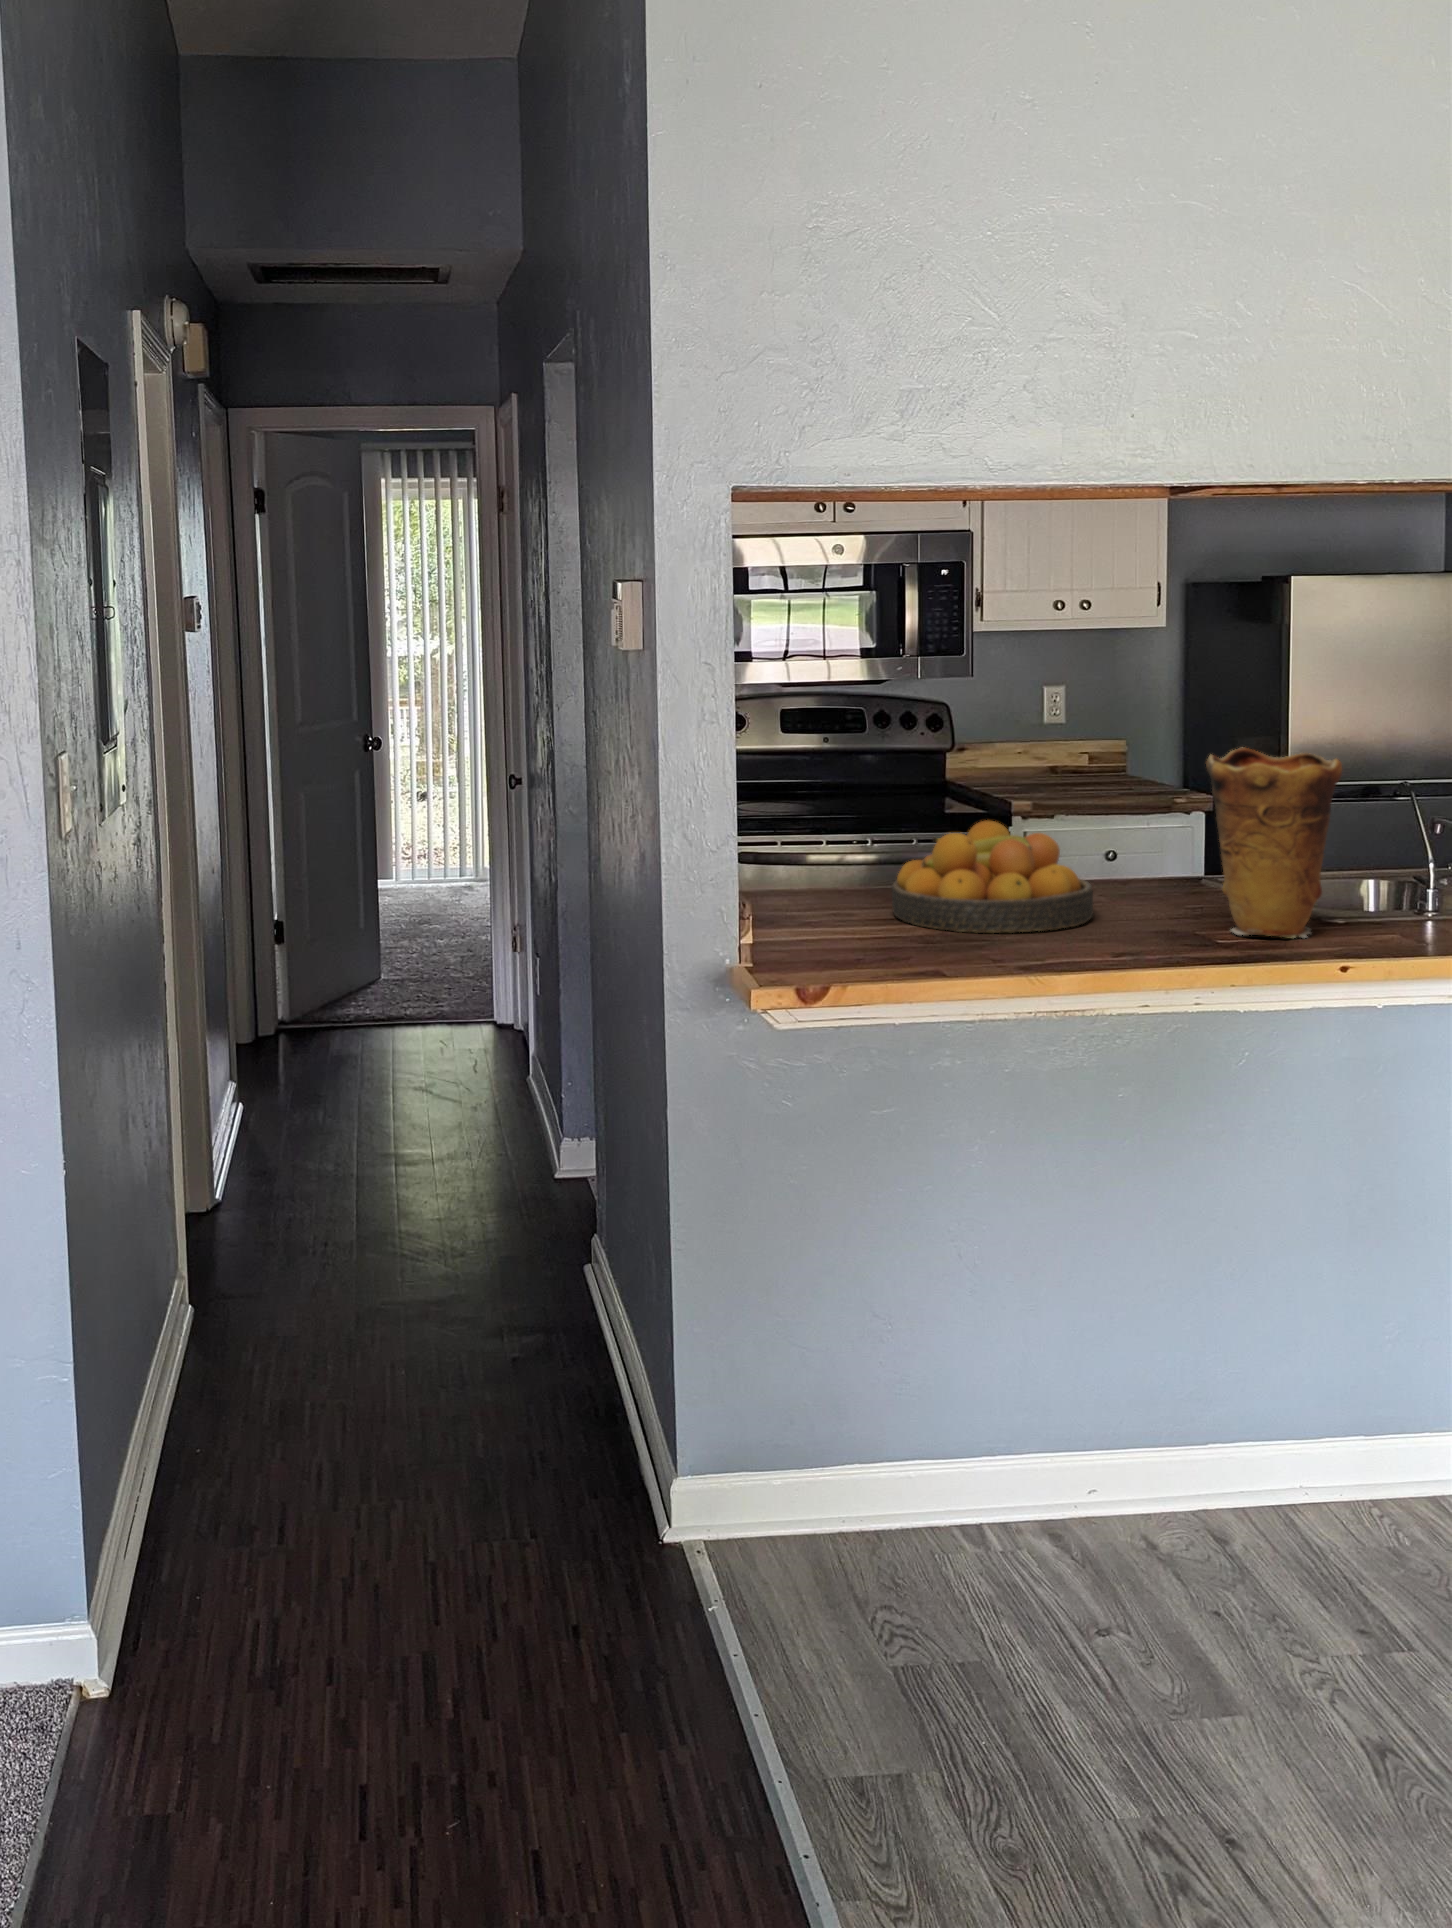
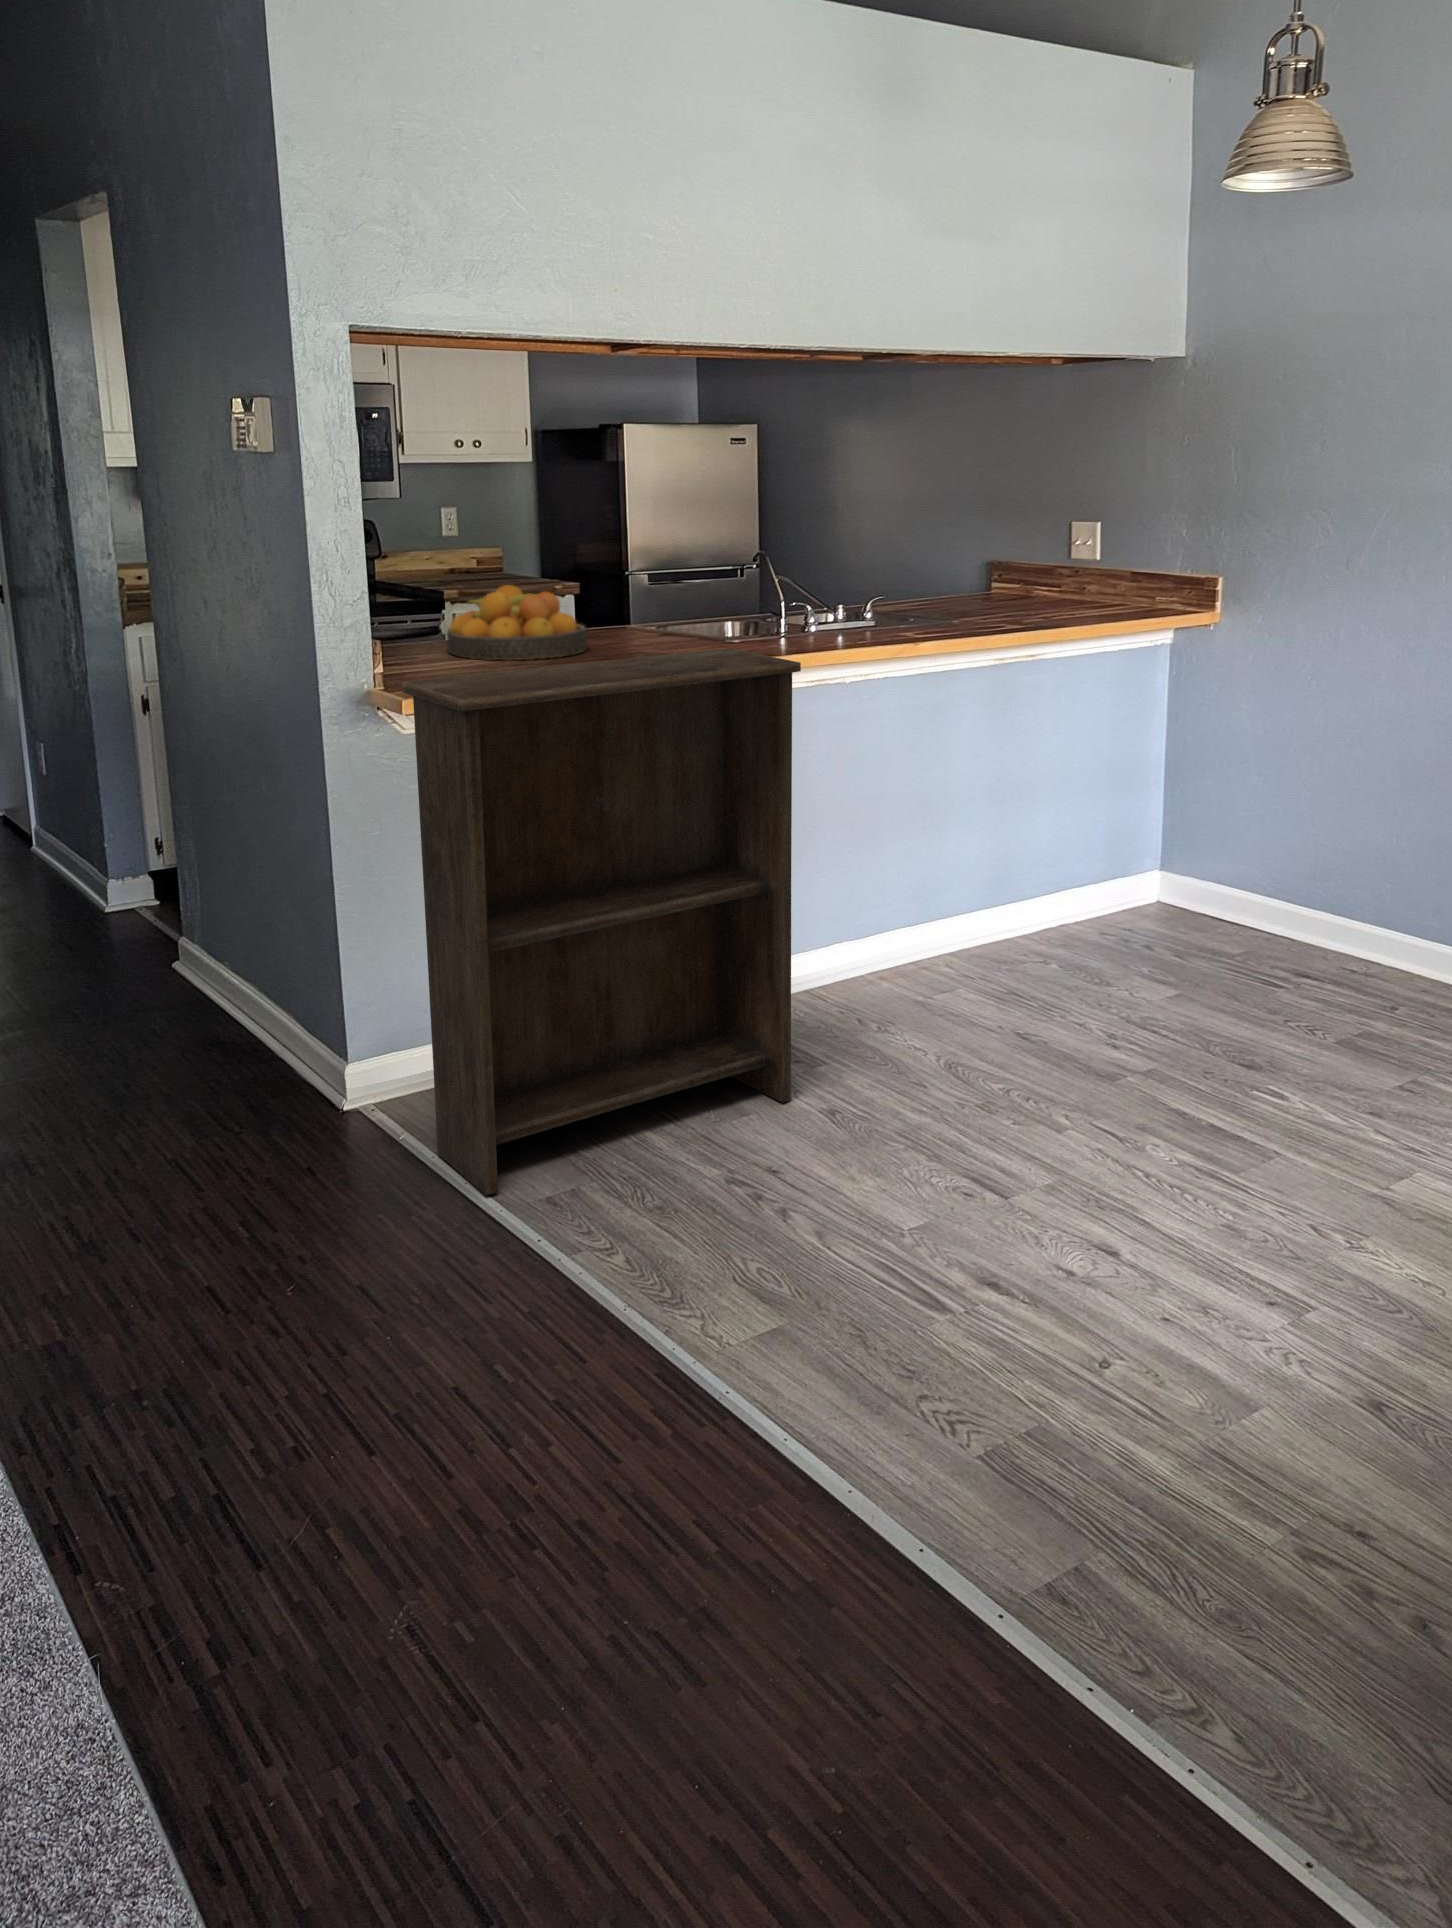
vase: present [1206,747,1342,938] -> none [661,527,746,651]
bookshelf: none [725,948,1350,1745] -> present [403,649,801,1195]

